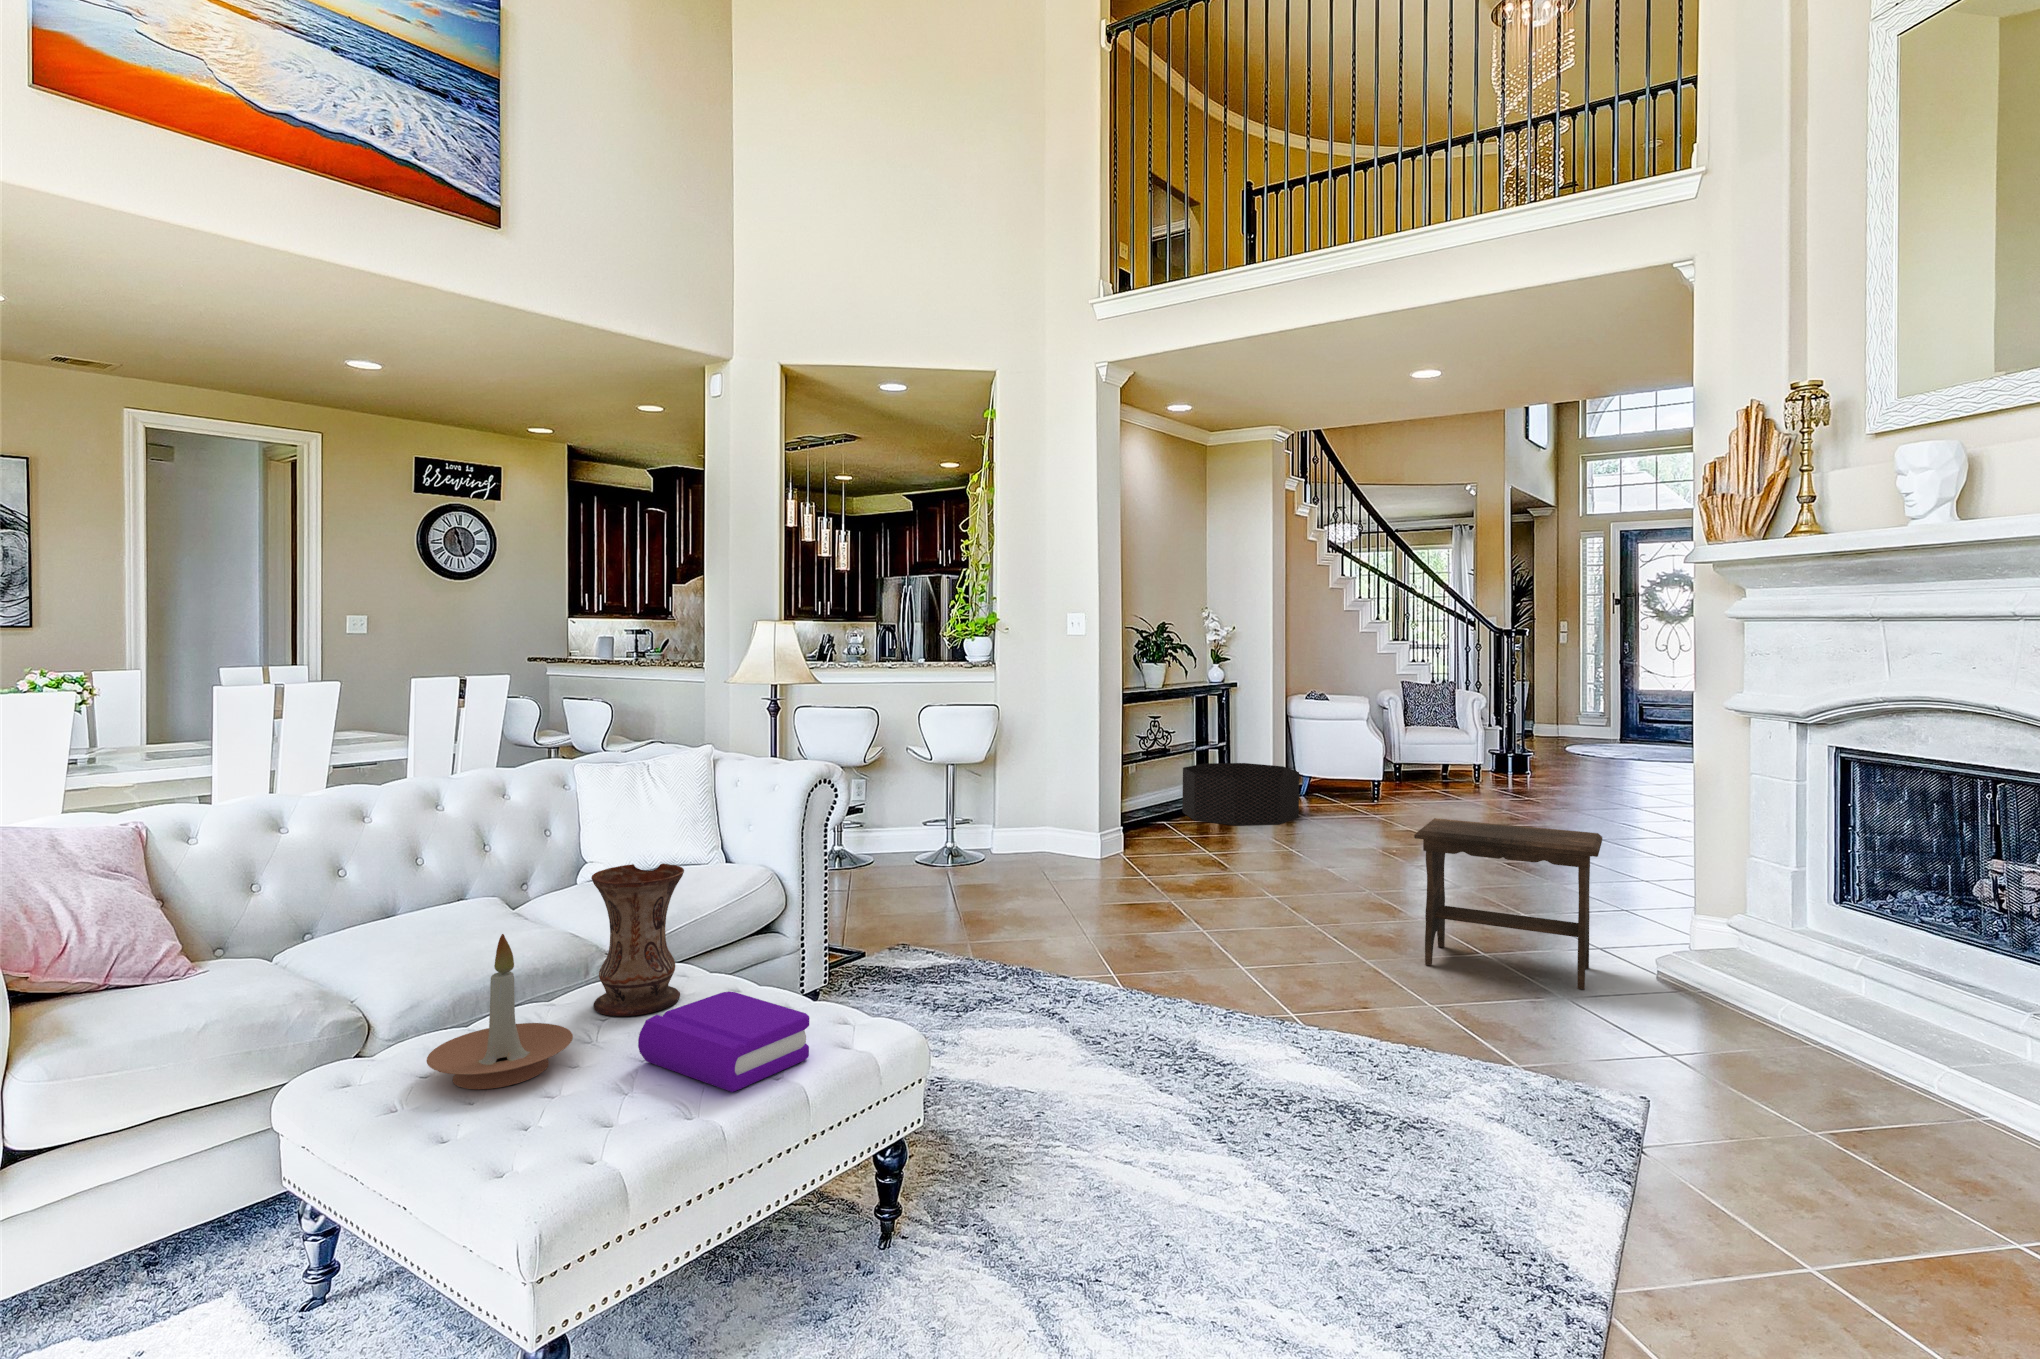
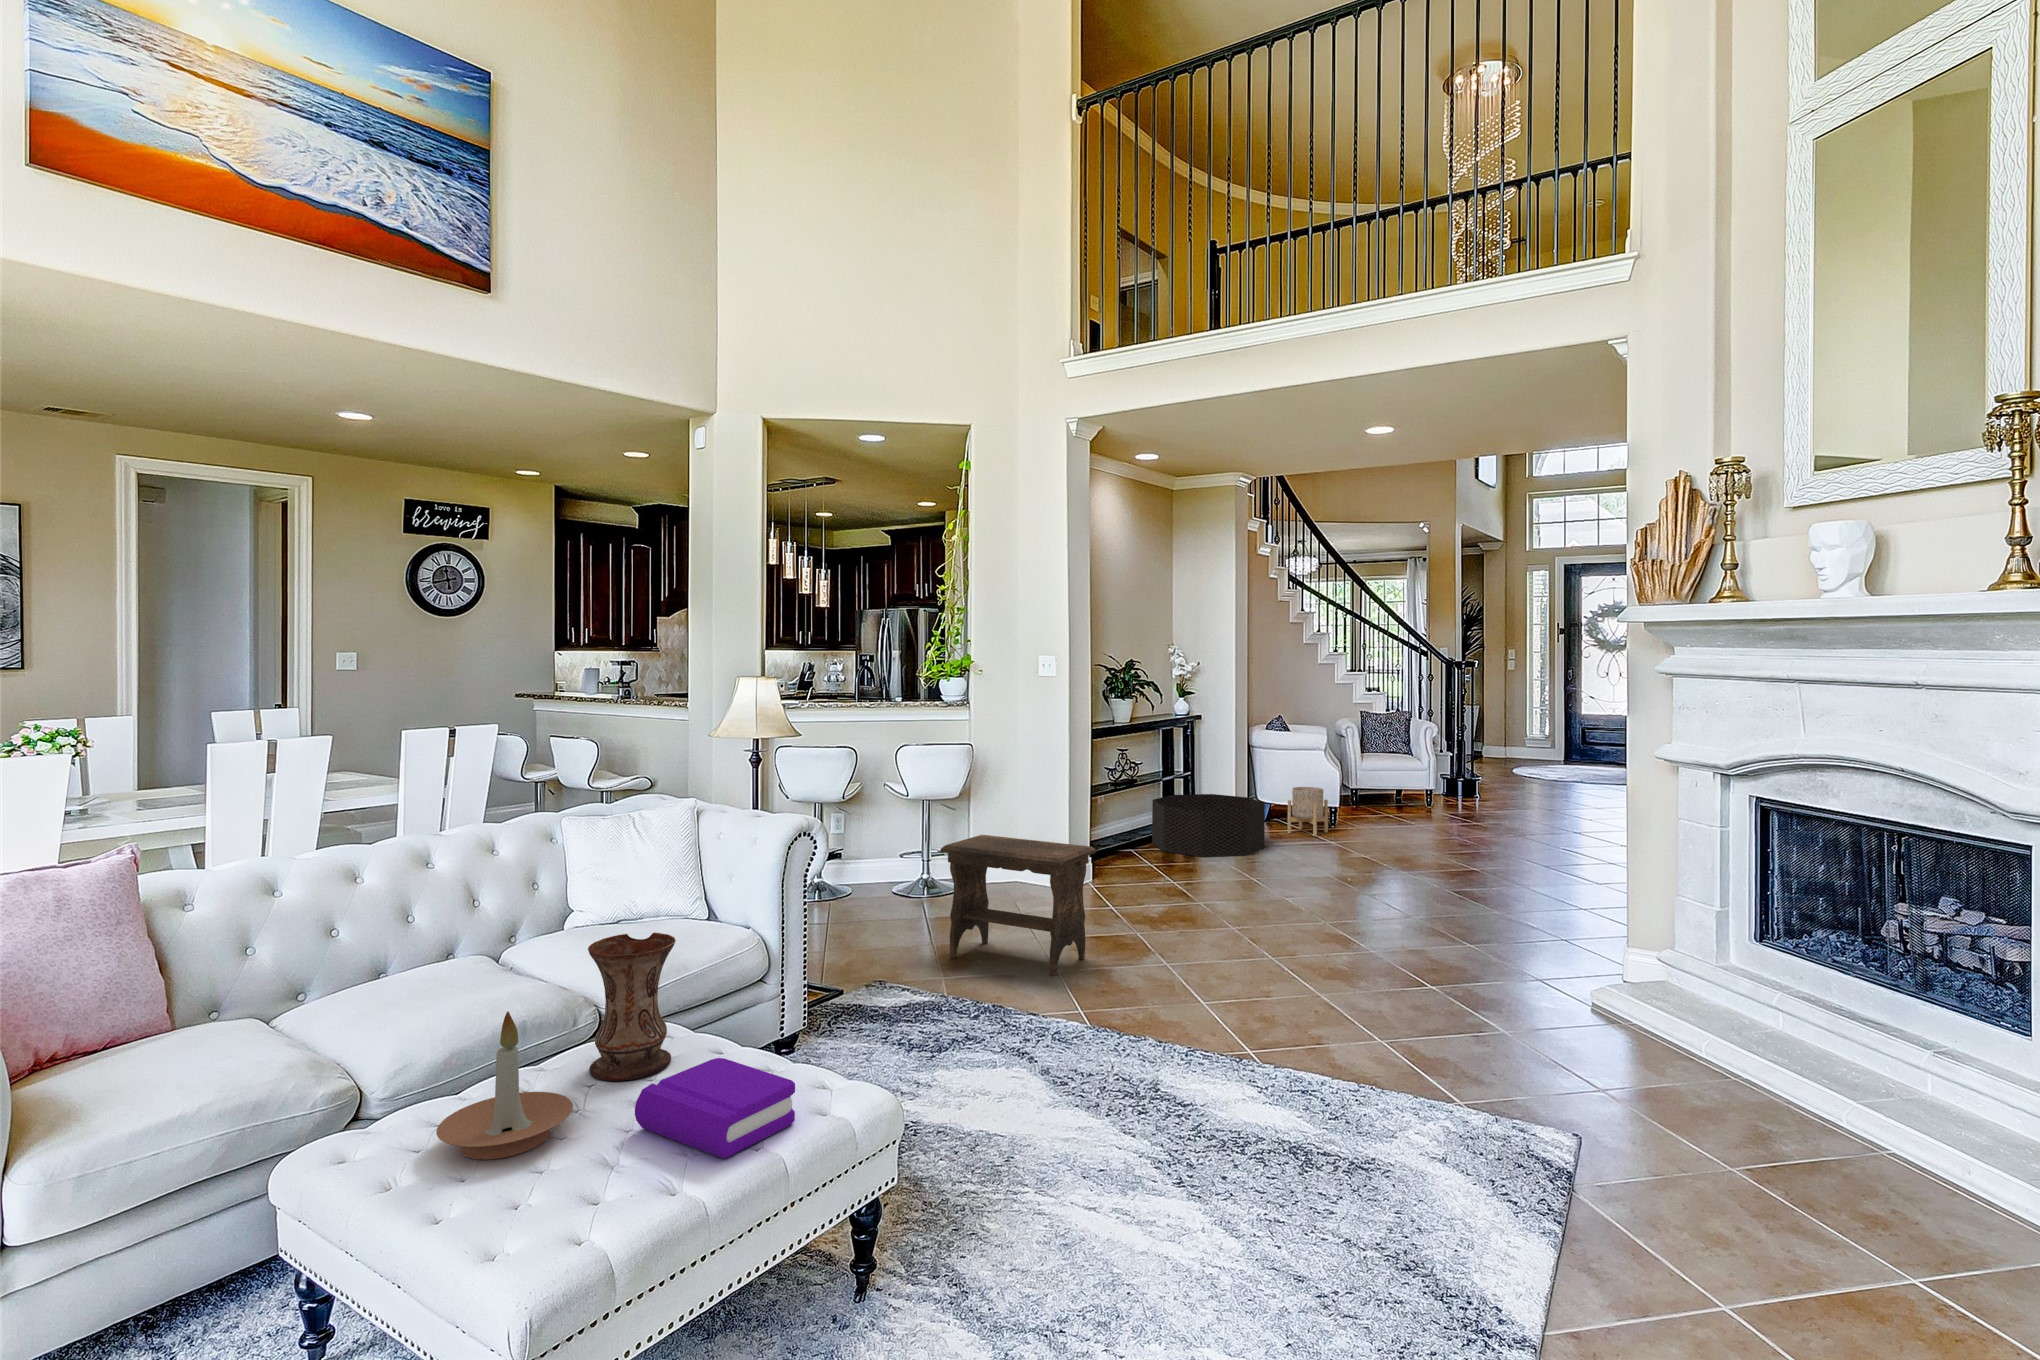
planter: none [1322,757,1364,807] -> present [1288,787,1328,837]
footstool: present [1414,818,1602,990] -> present [941,835,1096,976]

